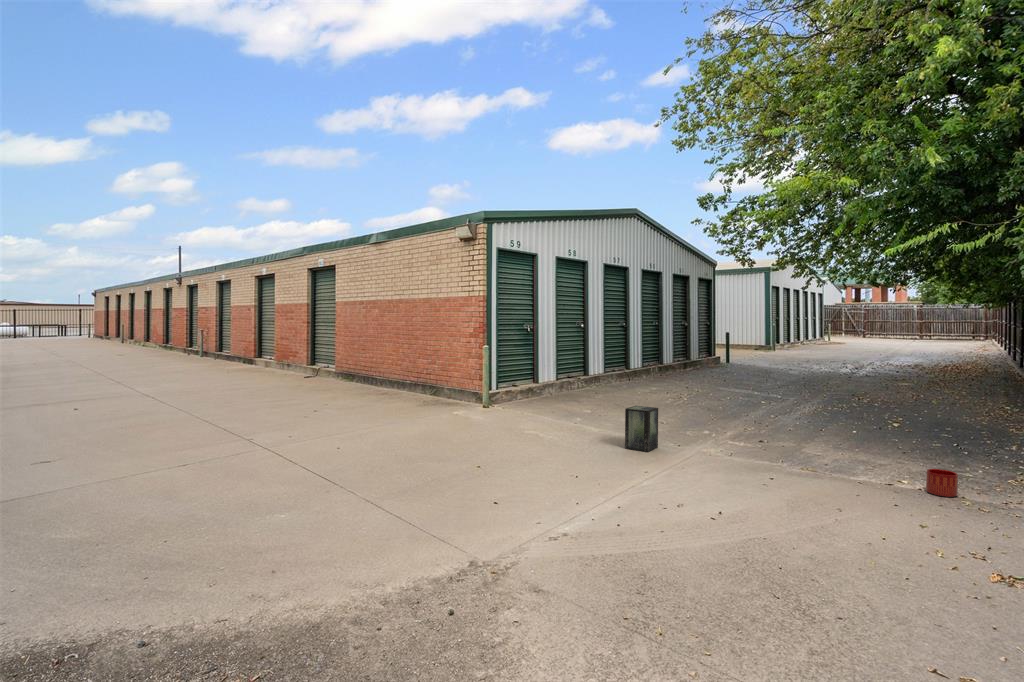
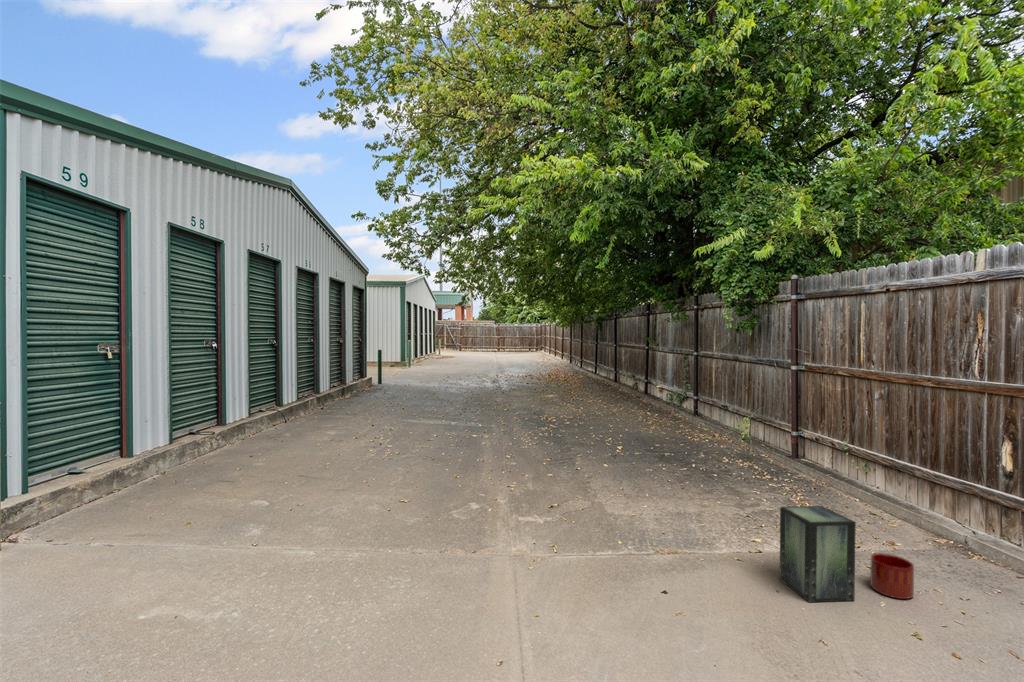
storage box: present [625,406,658,452] -> present [779,506,856,603]

